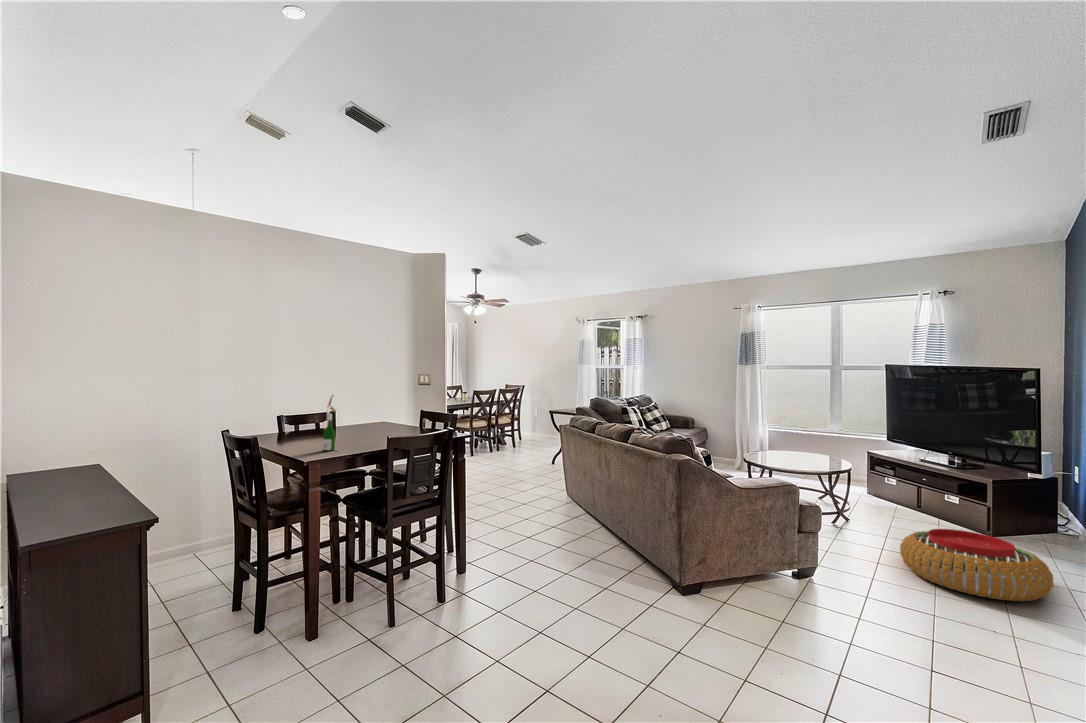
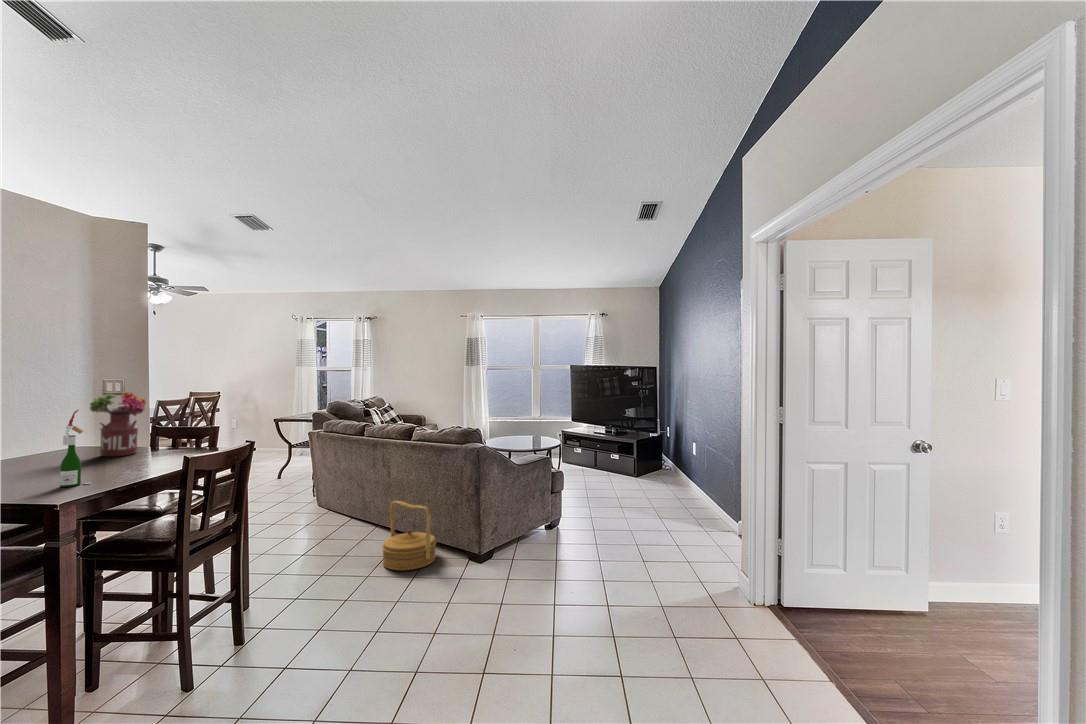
flower arrangement: none [377,382,414,431] -> present [90,392,146,456]
woven basket: none [585,505,642,584] -> present [382,501,437,571]
pouf: present [900,529,1054,601] -> none [598,474,672,512]

